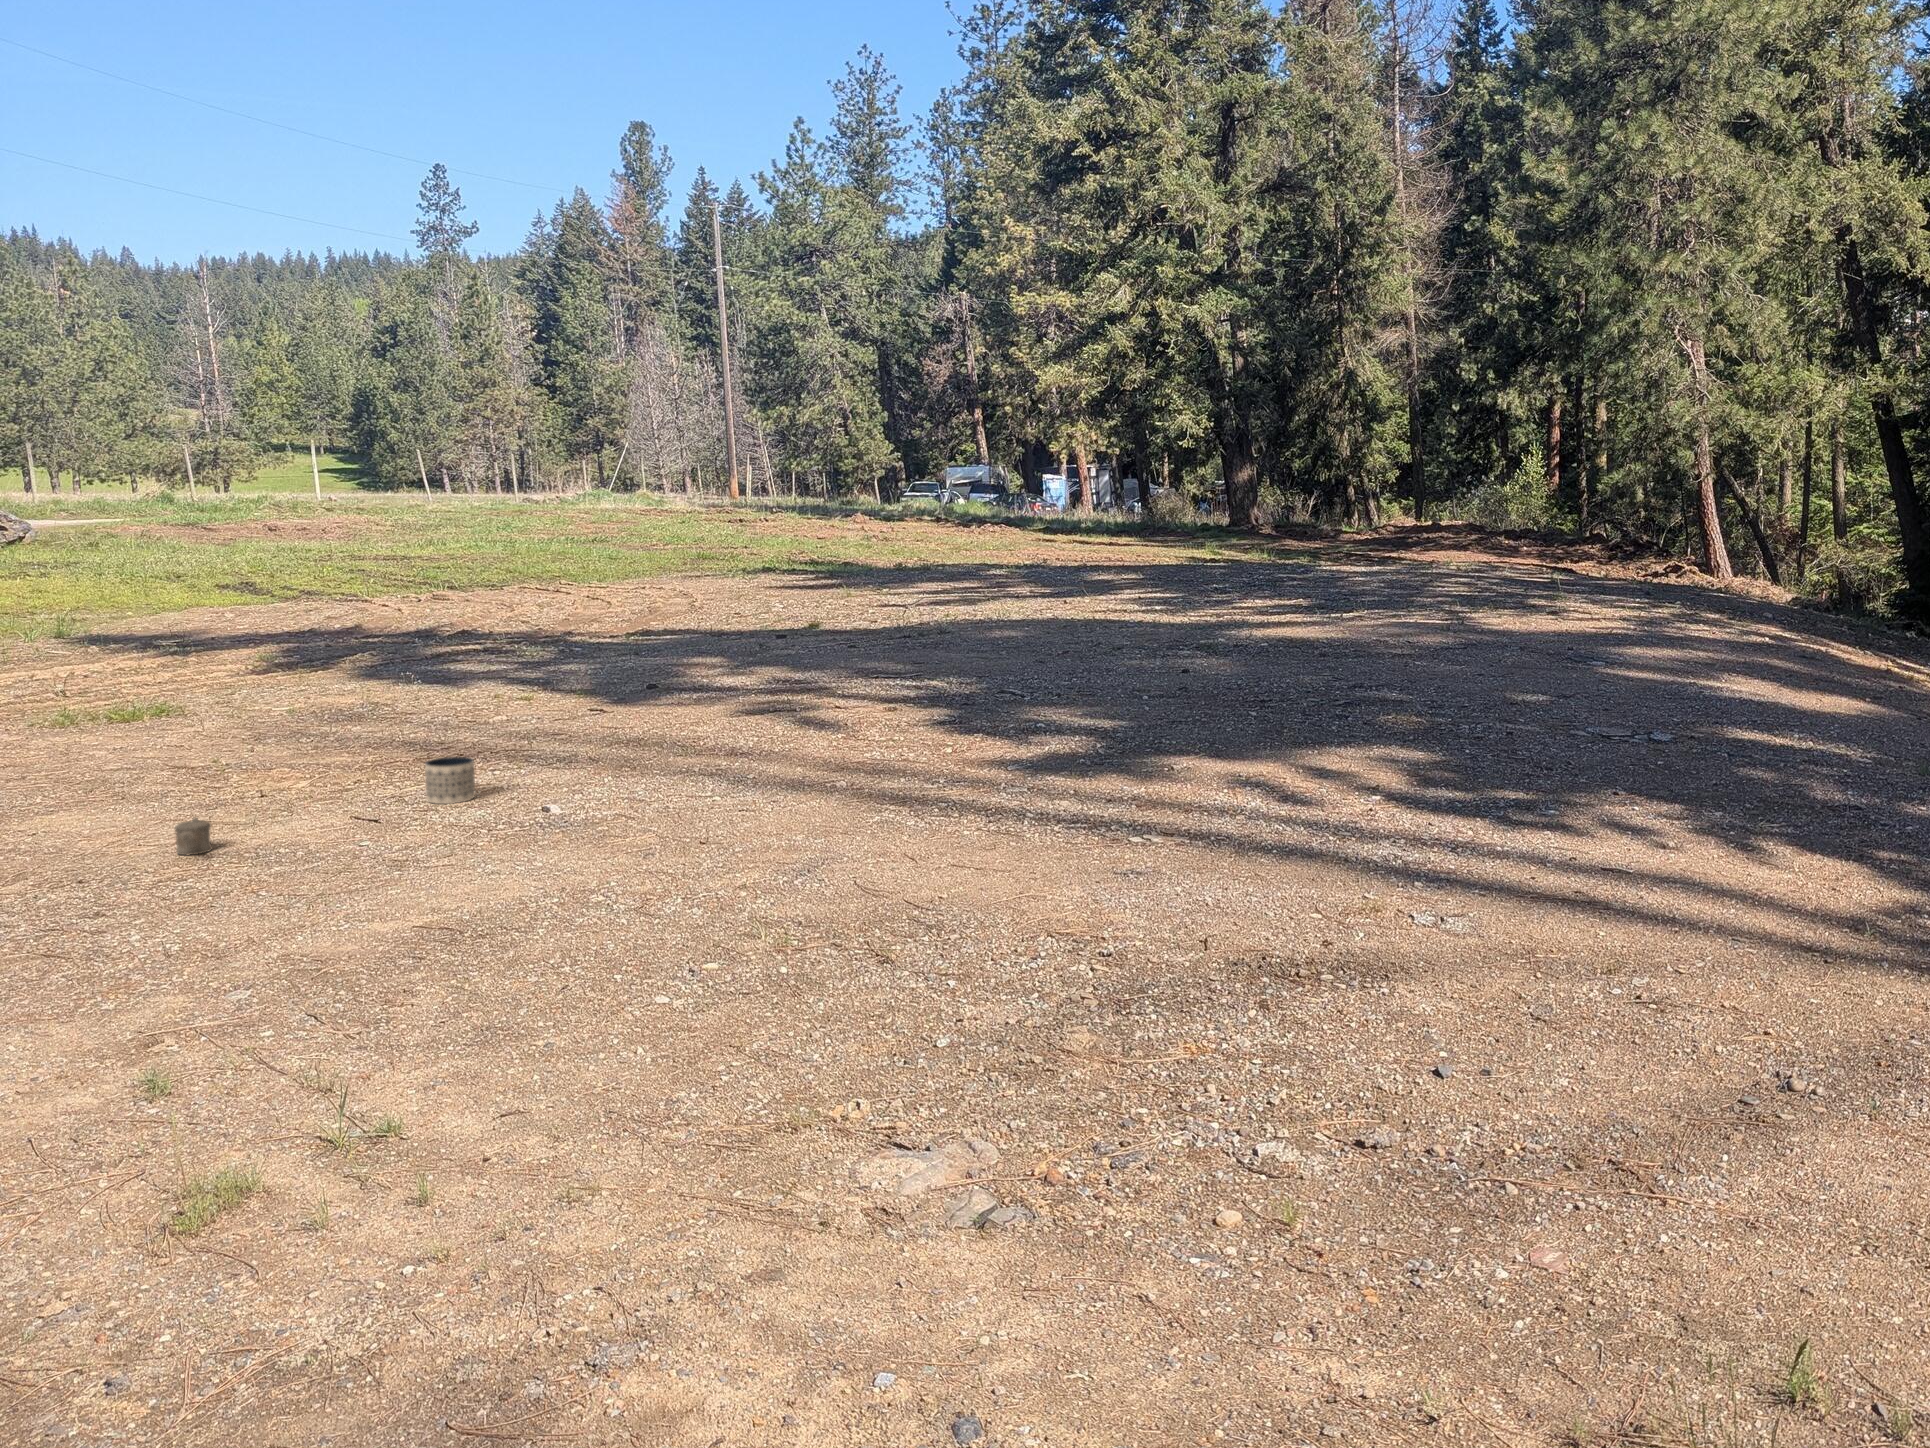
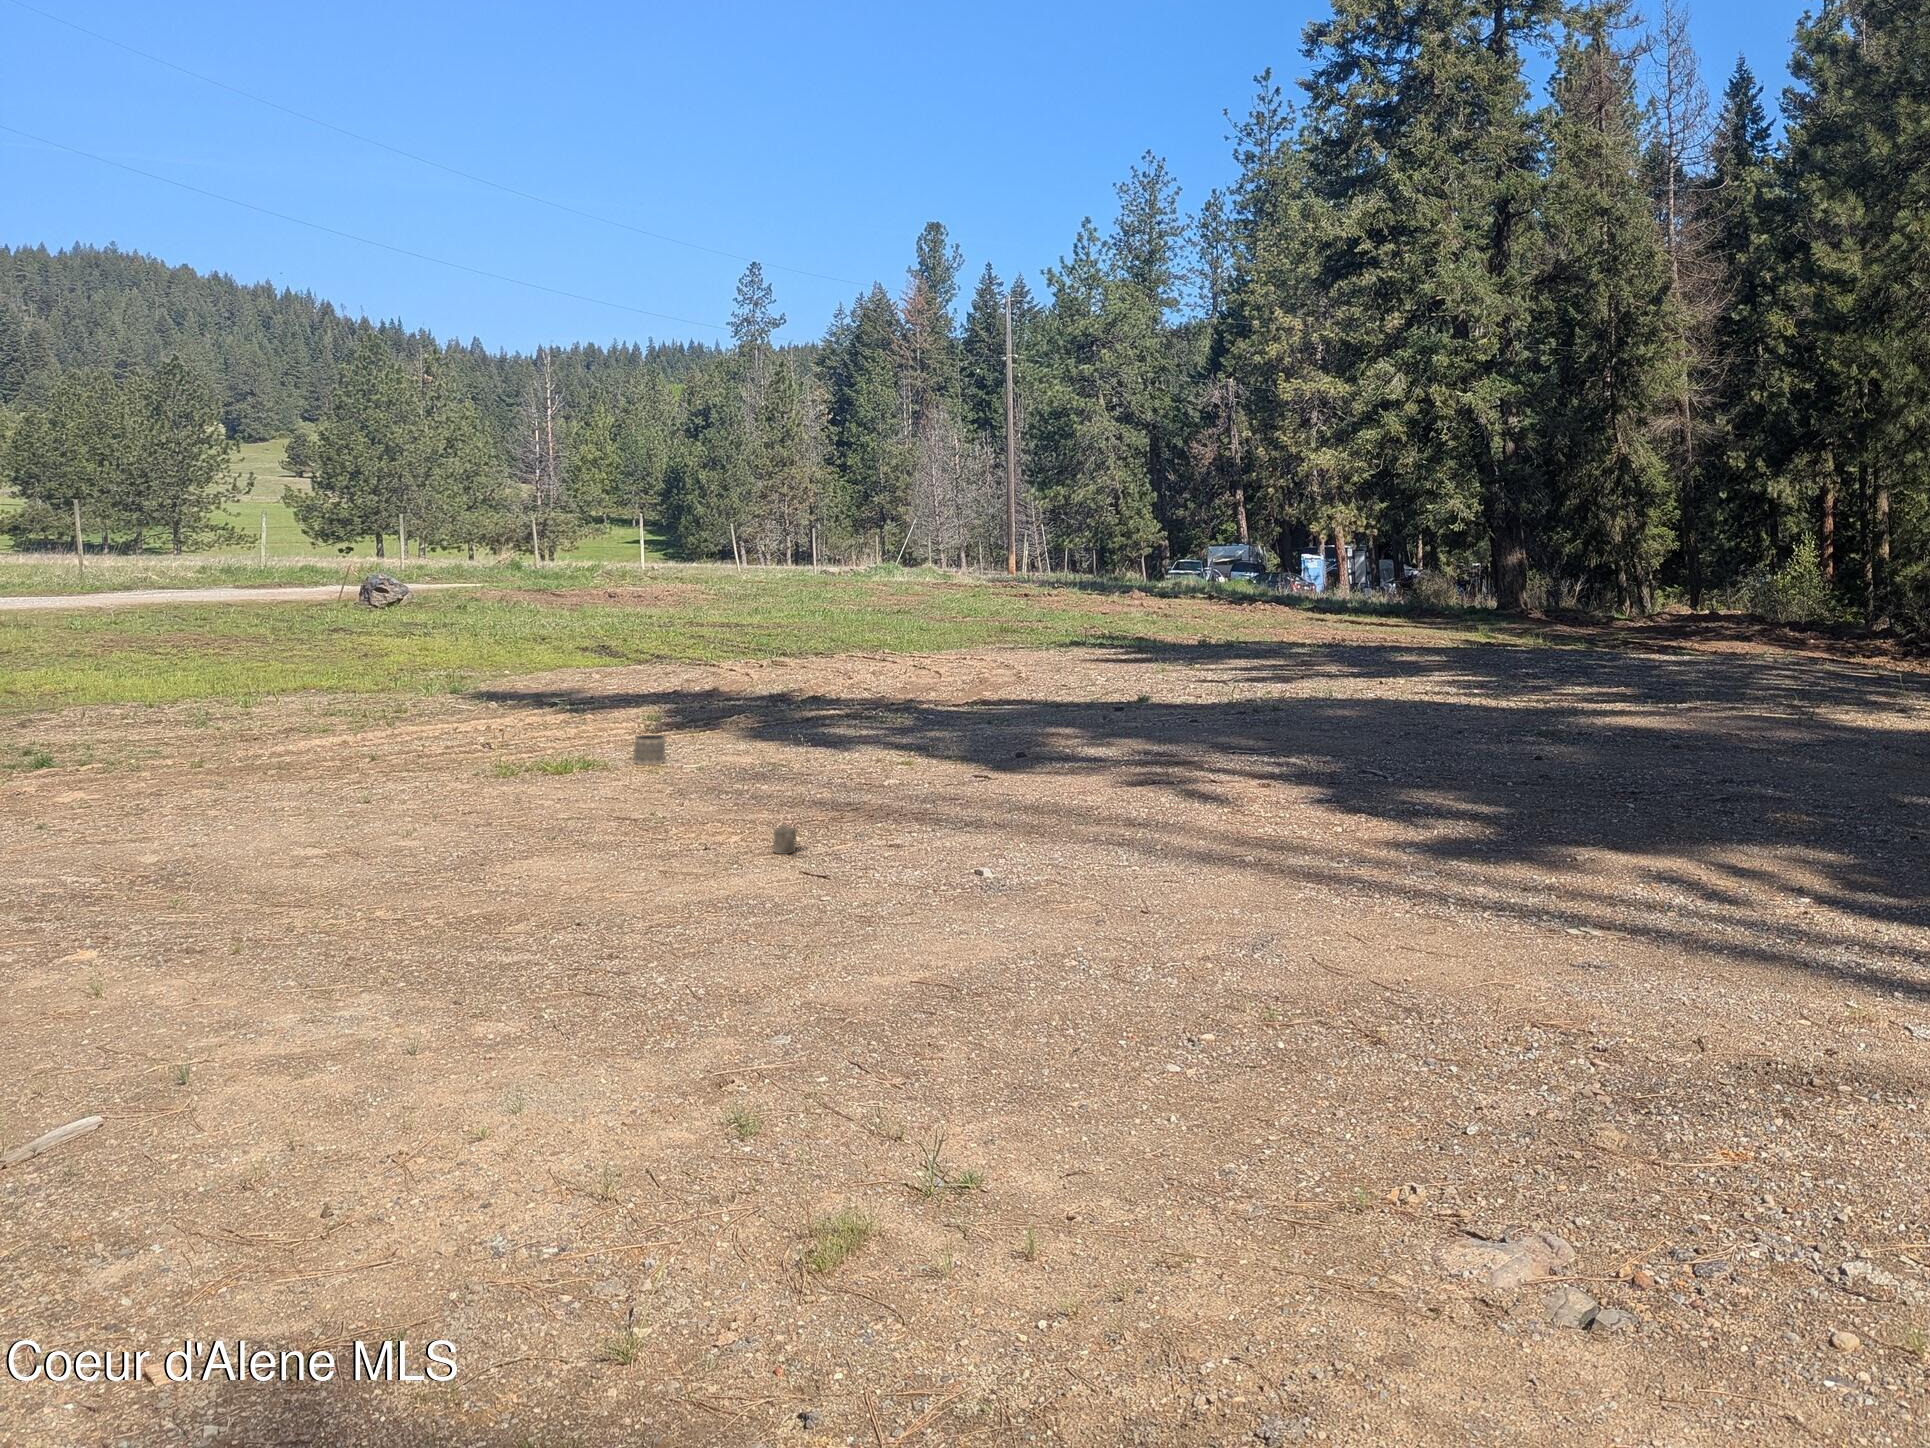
planter: present [425,757,475,804] -> present [634,735,666,765]

